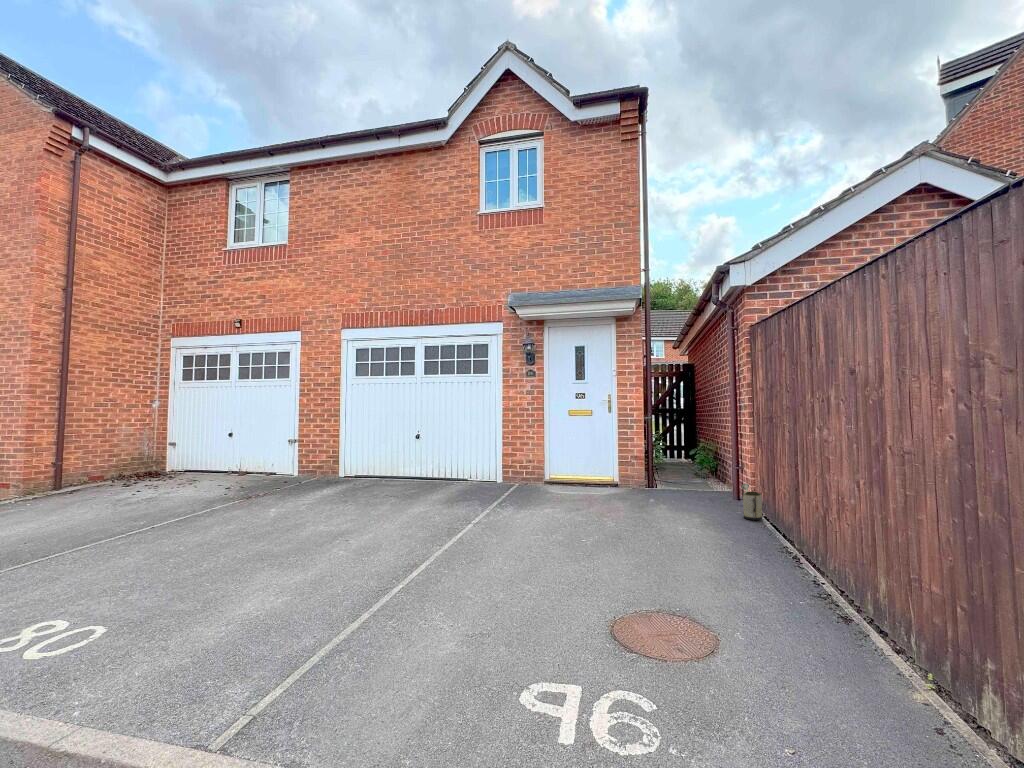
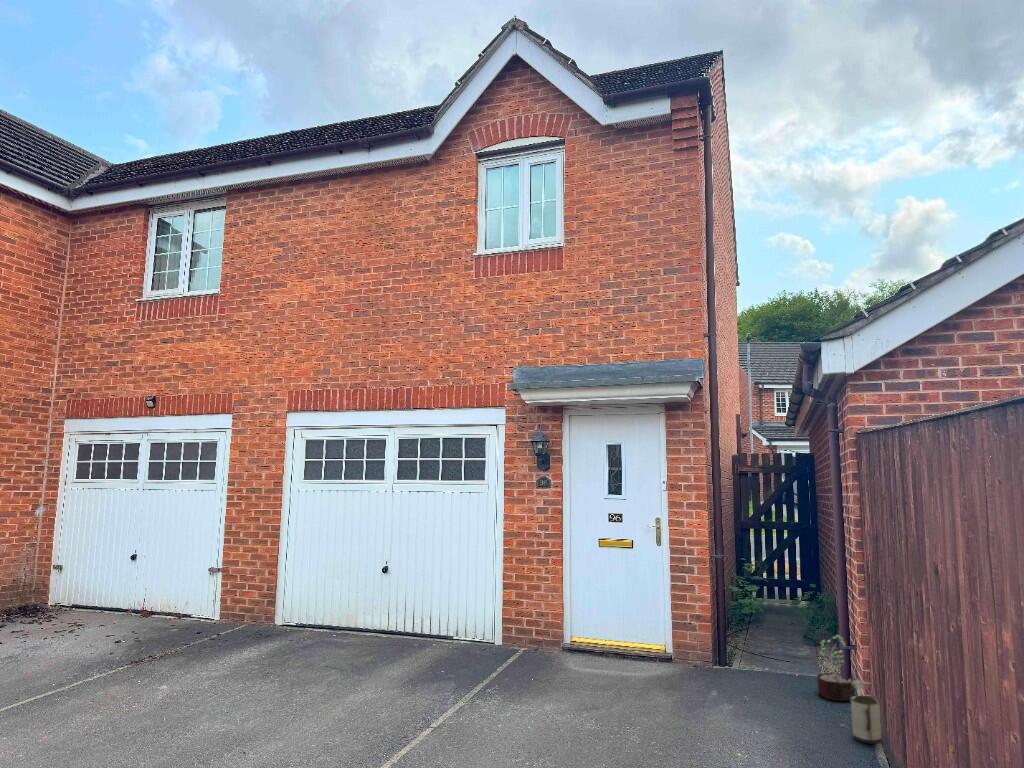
decorative plant: none [716,462,740,502] -> present [818,635,855,701]

